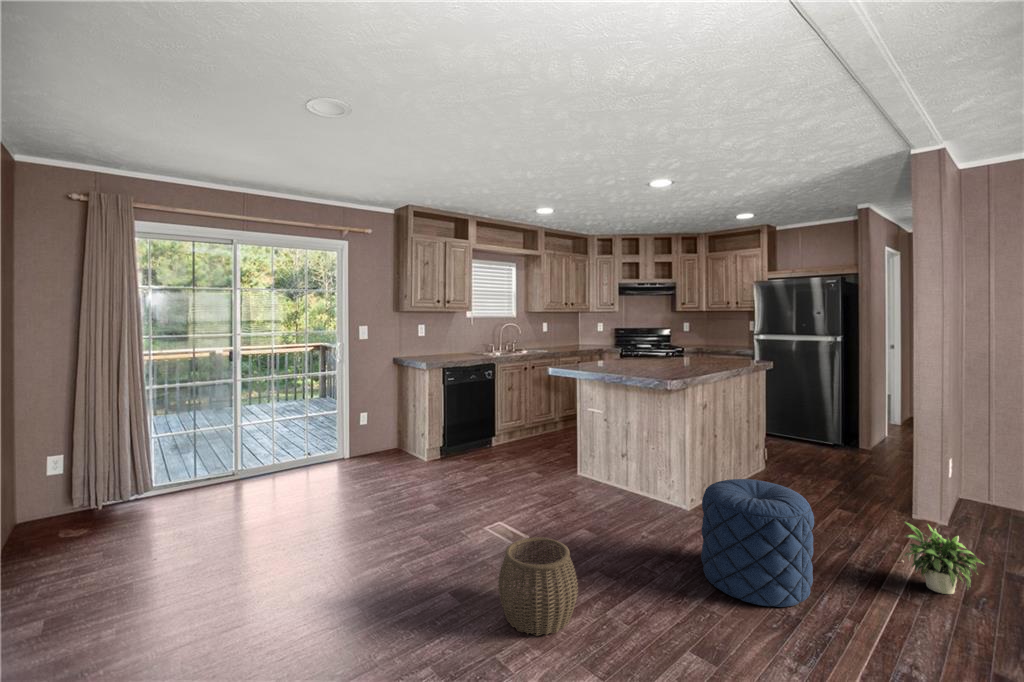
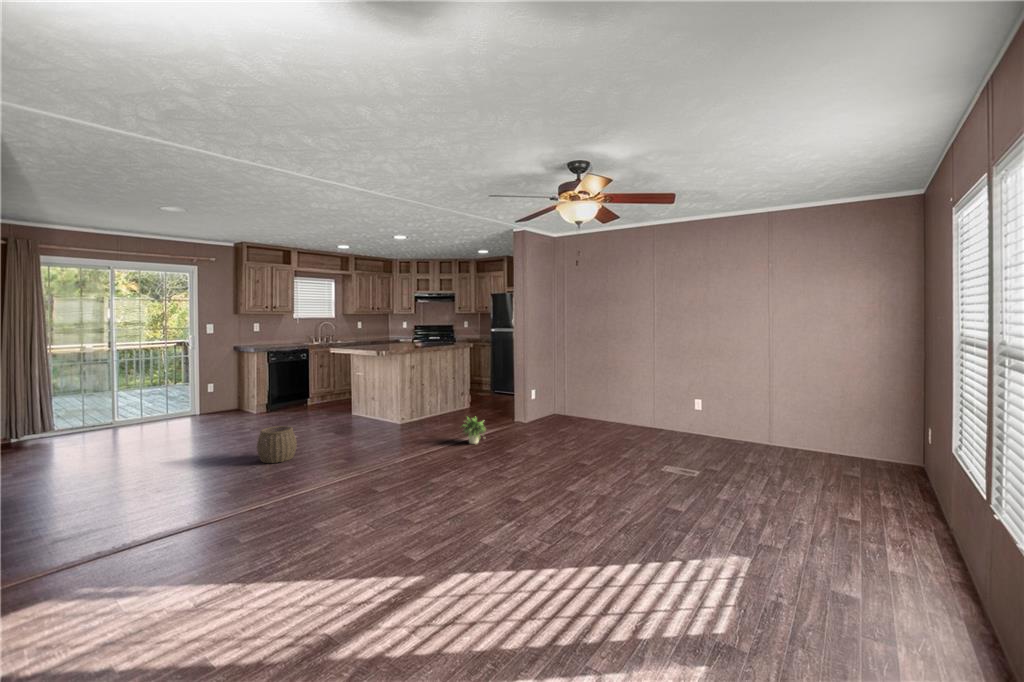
pouf: present [701,479,814,607] -> none [370,400,418,451]

